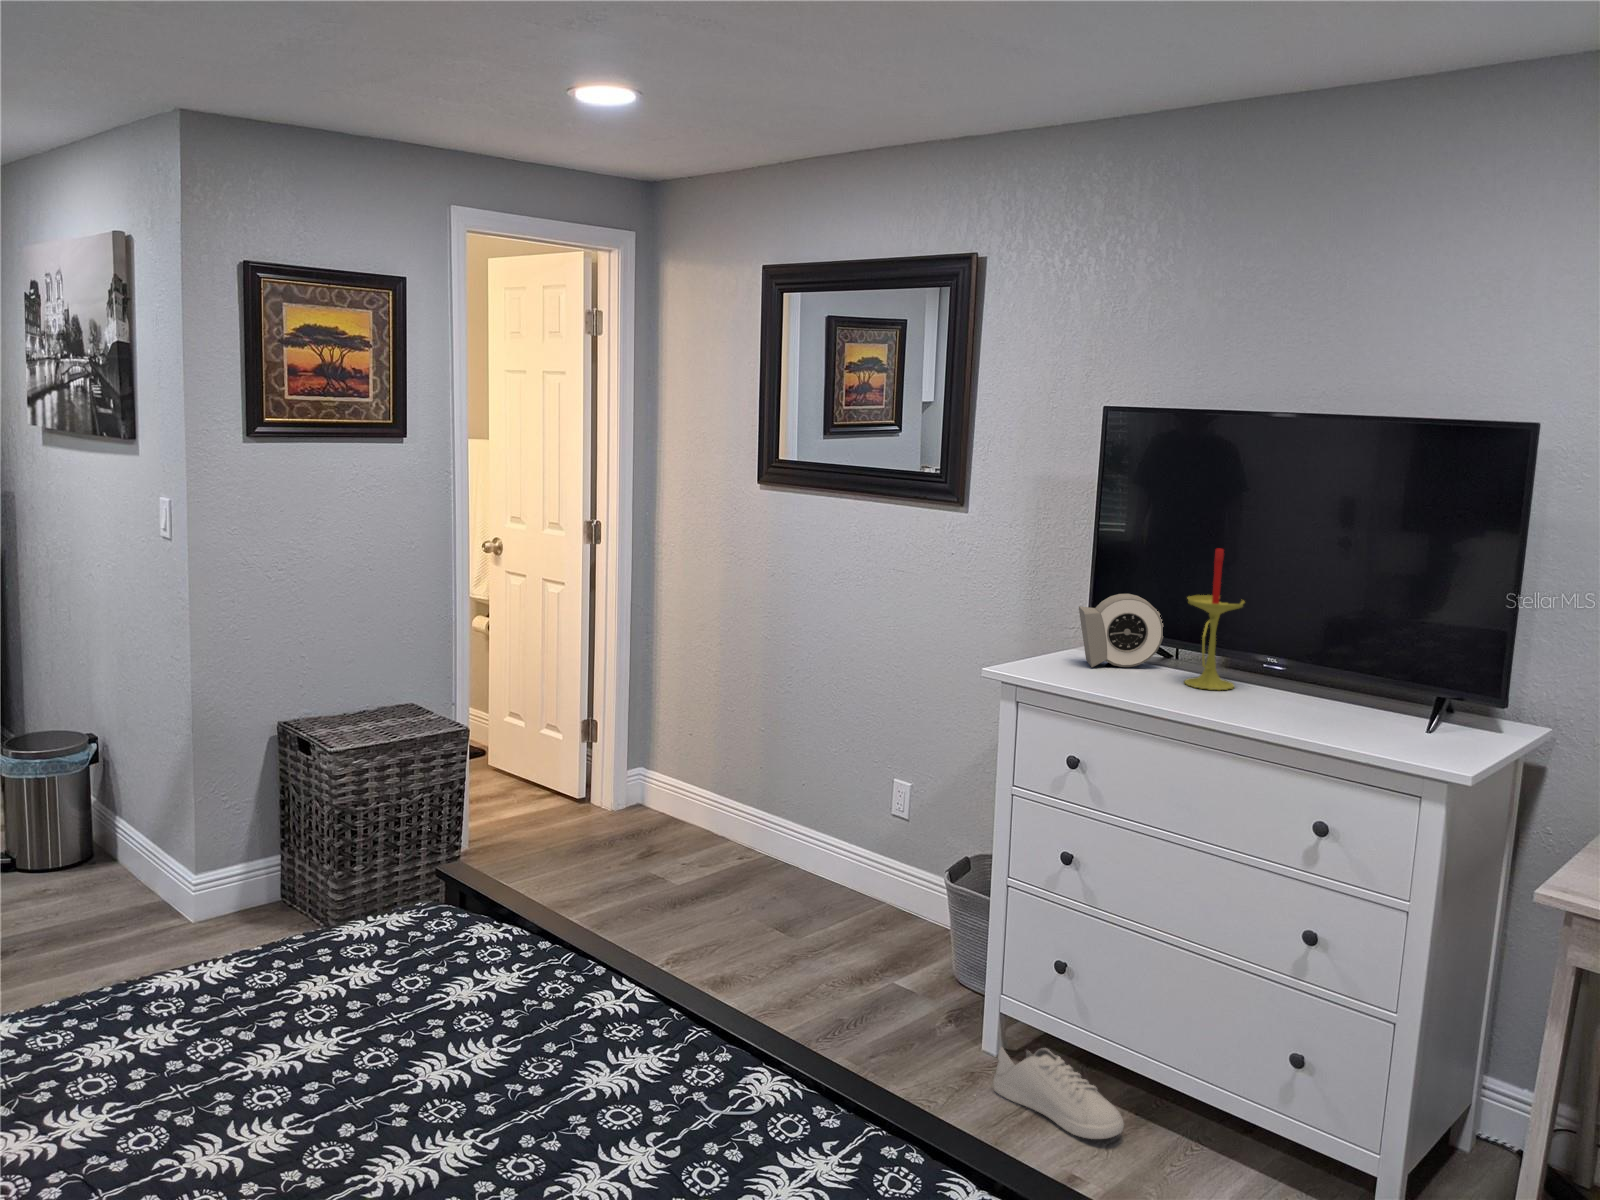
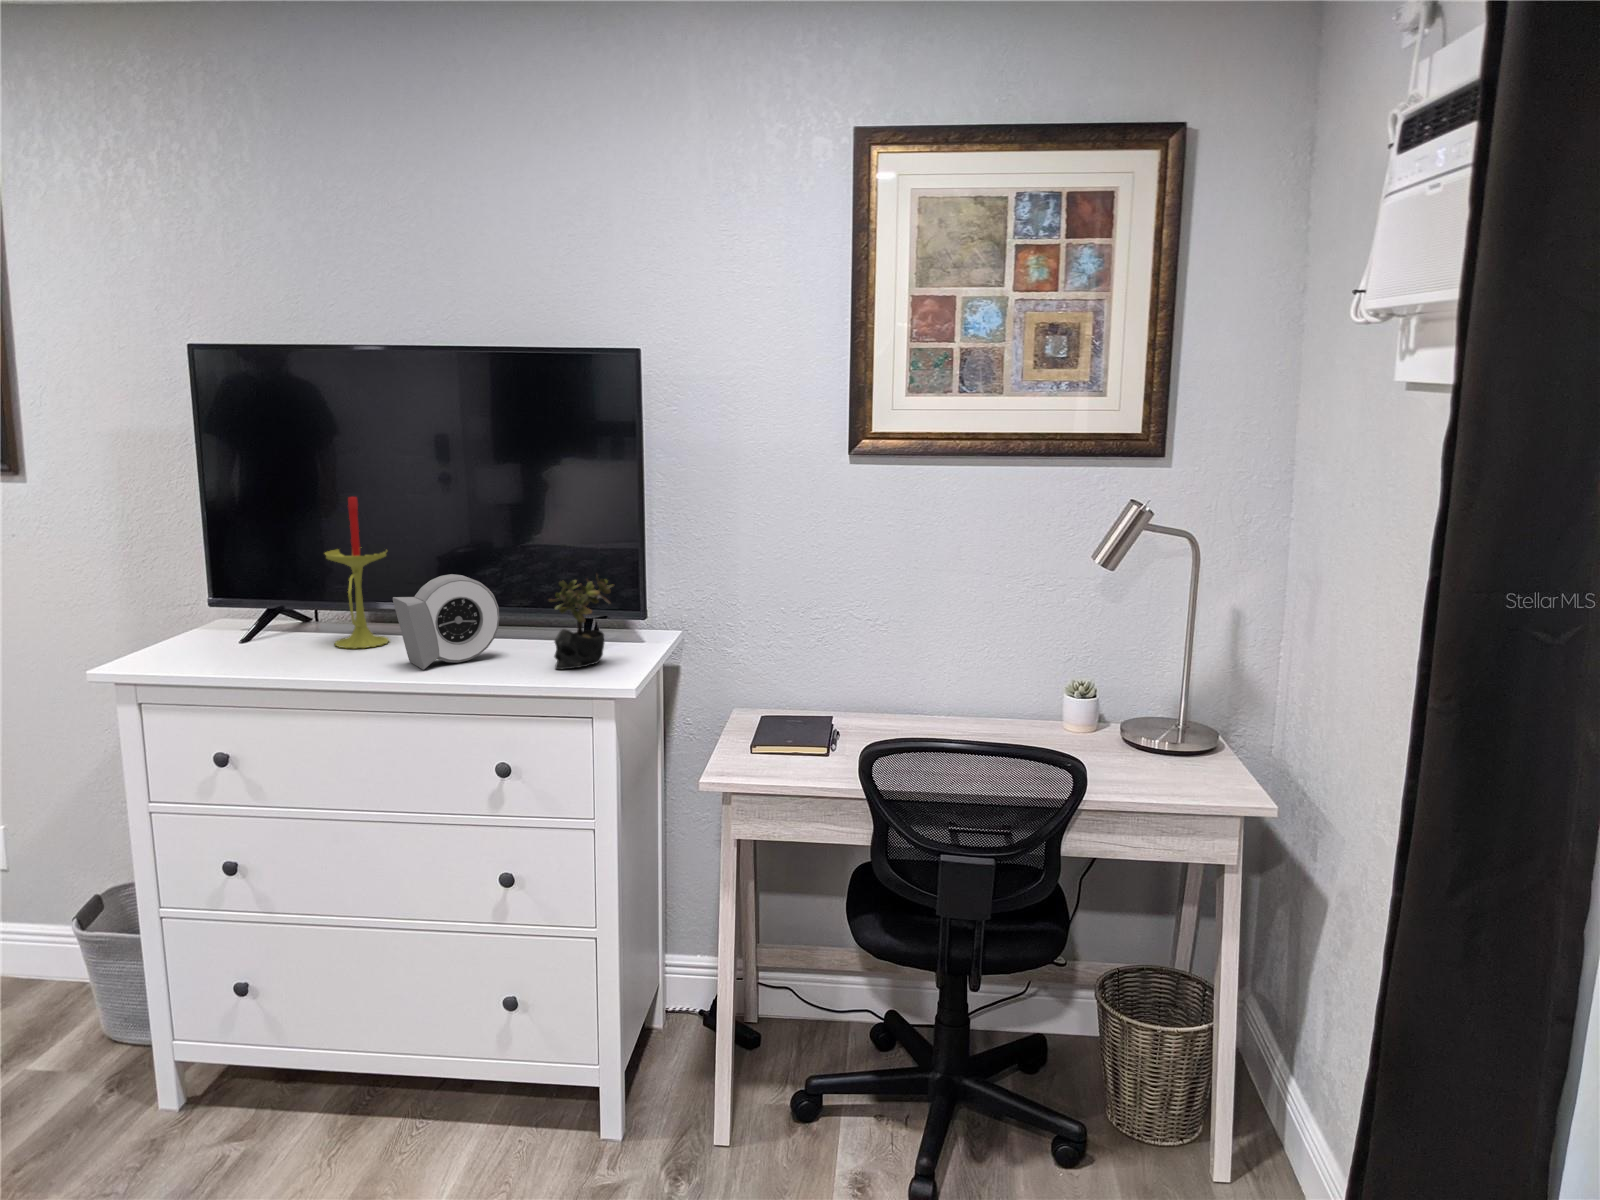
alarm clock: present [1079,594,1163,667] -> present [393,574,500,670]
succulent plant: none [1392,652,1472,746] -> present [549,575,613,669]
shoe: present [993,1047,1124,1139] -> none [176,1084,341,1168]

